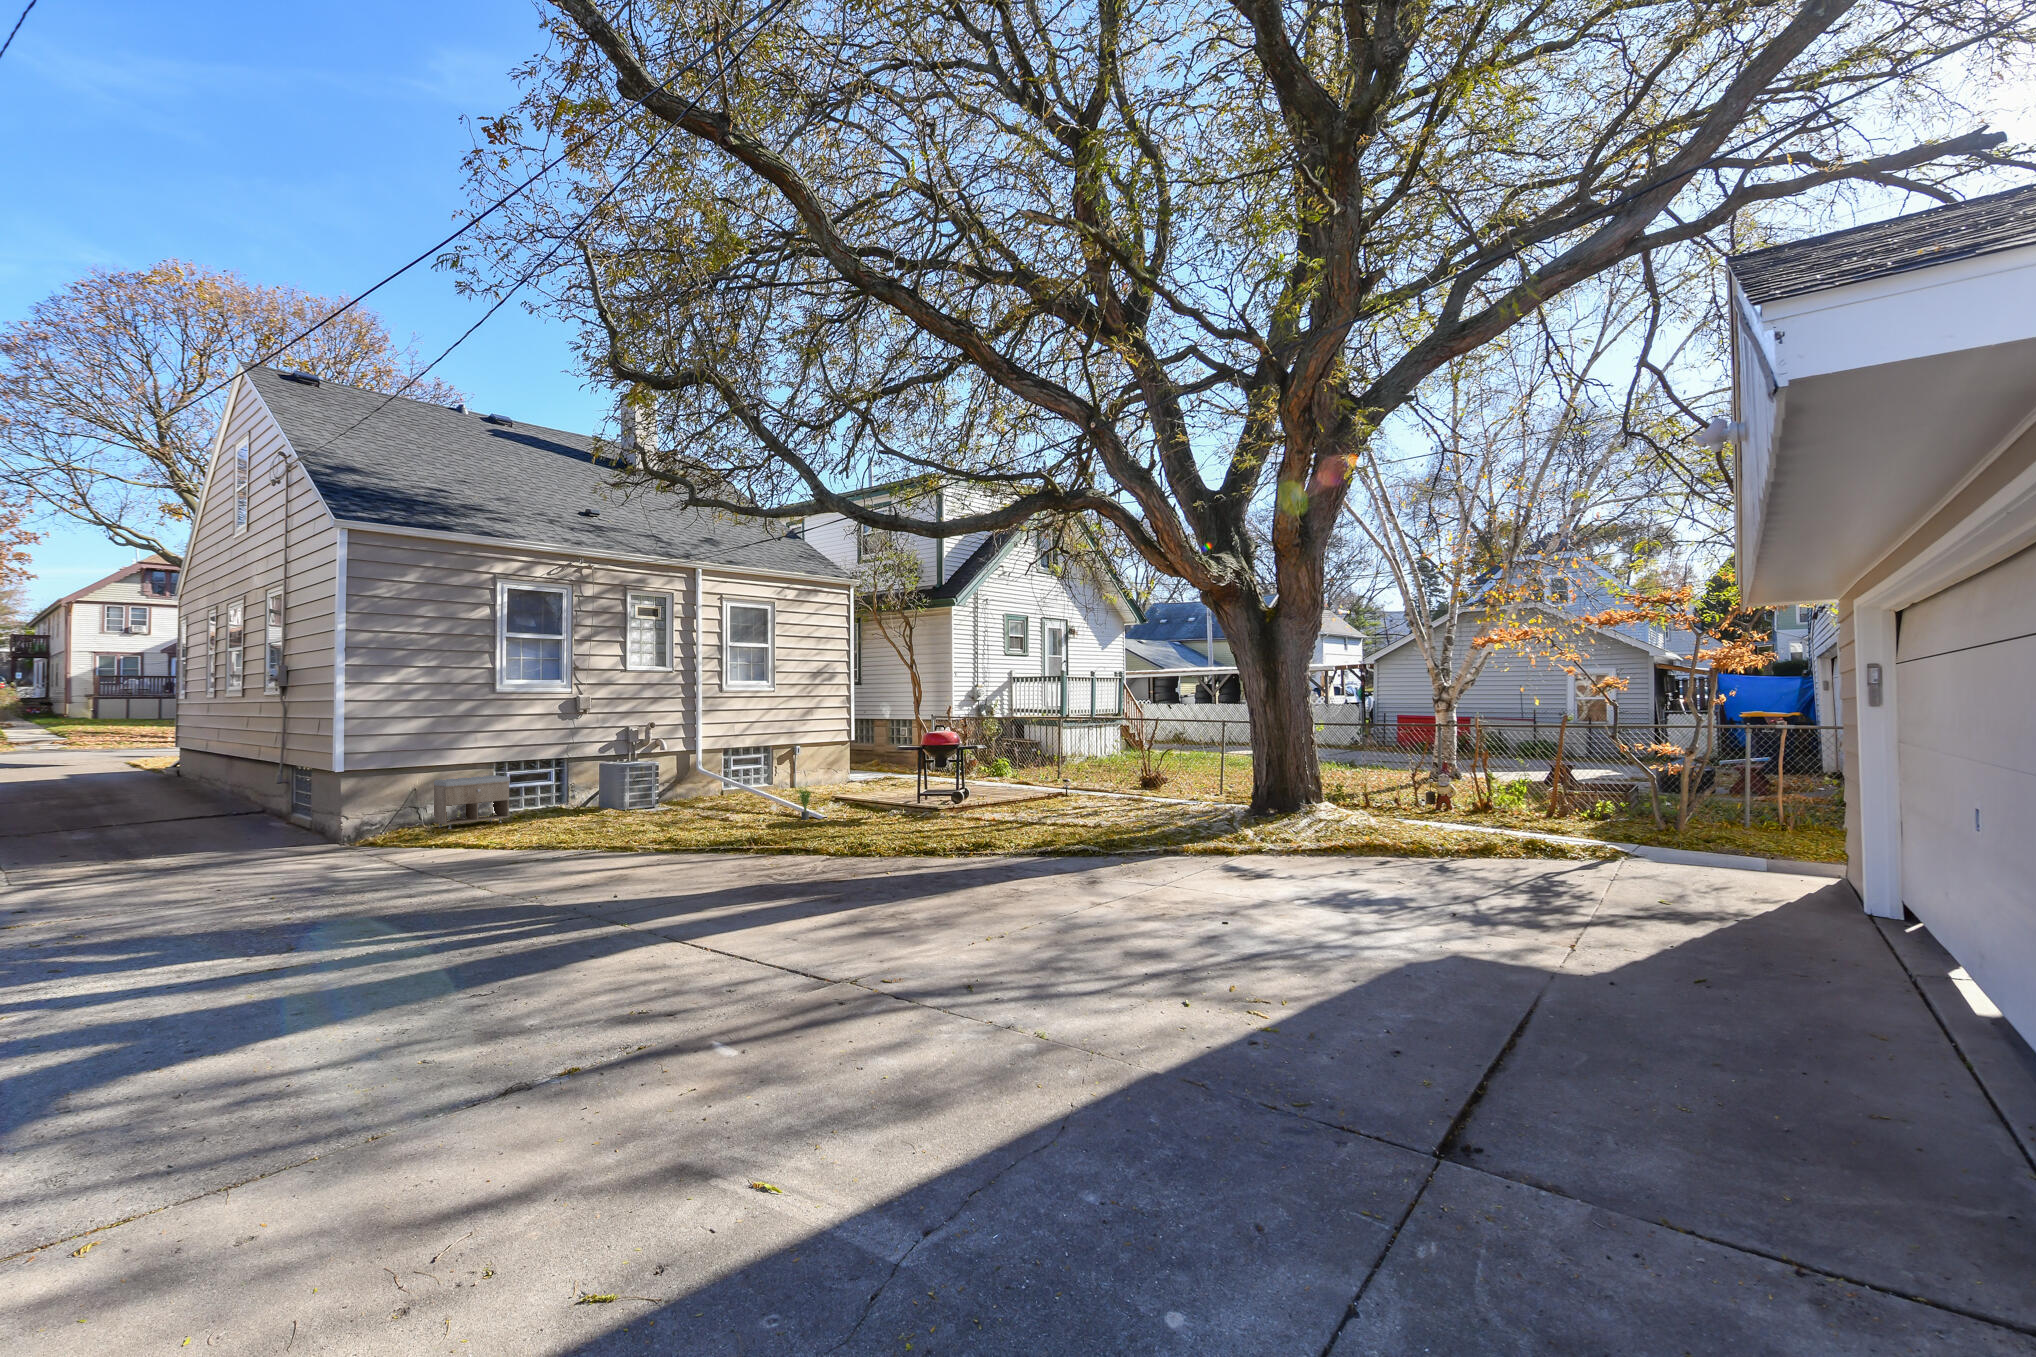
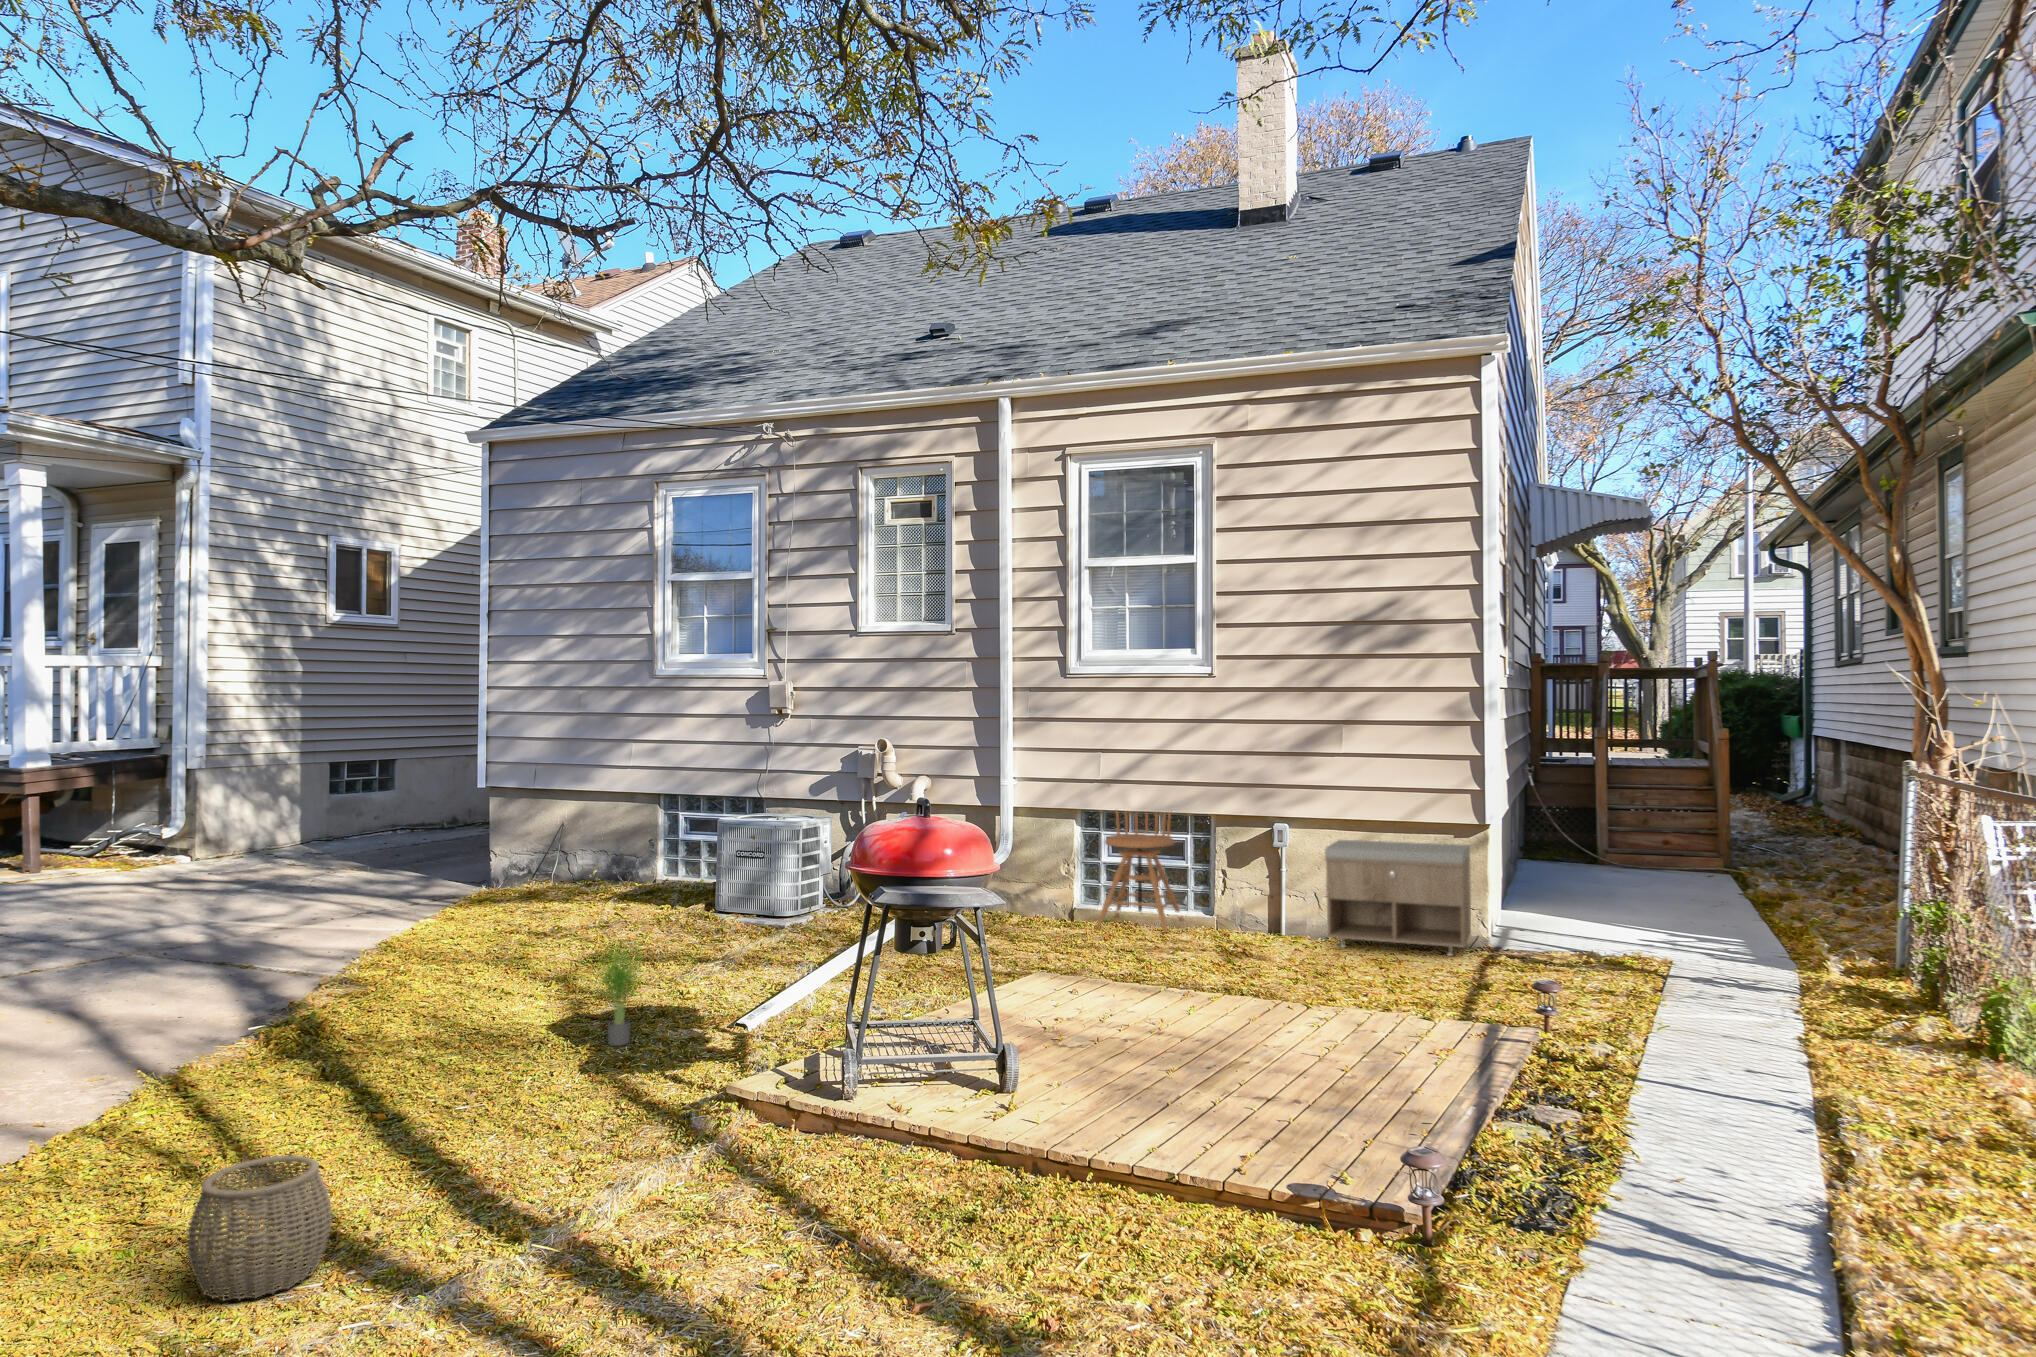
chair: none [735,735,777,793] -> present [1096,785,1183,933]
storage bench: present [434,775,510,829] -> present [1325,840,1471,956]
woven basket: none [940,803,969,830] -> present [187,1155,332,1301]

